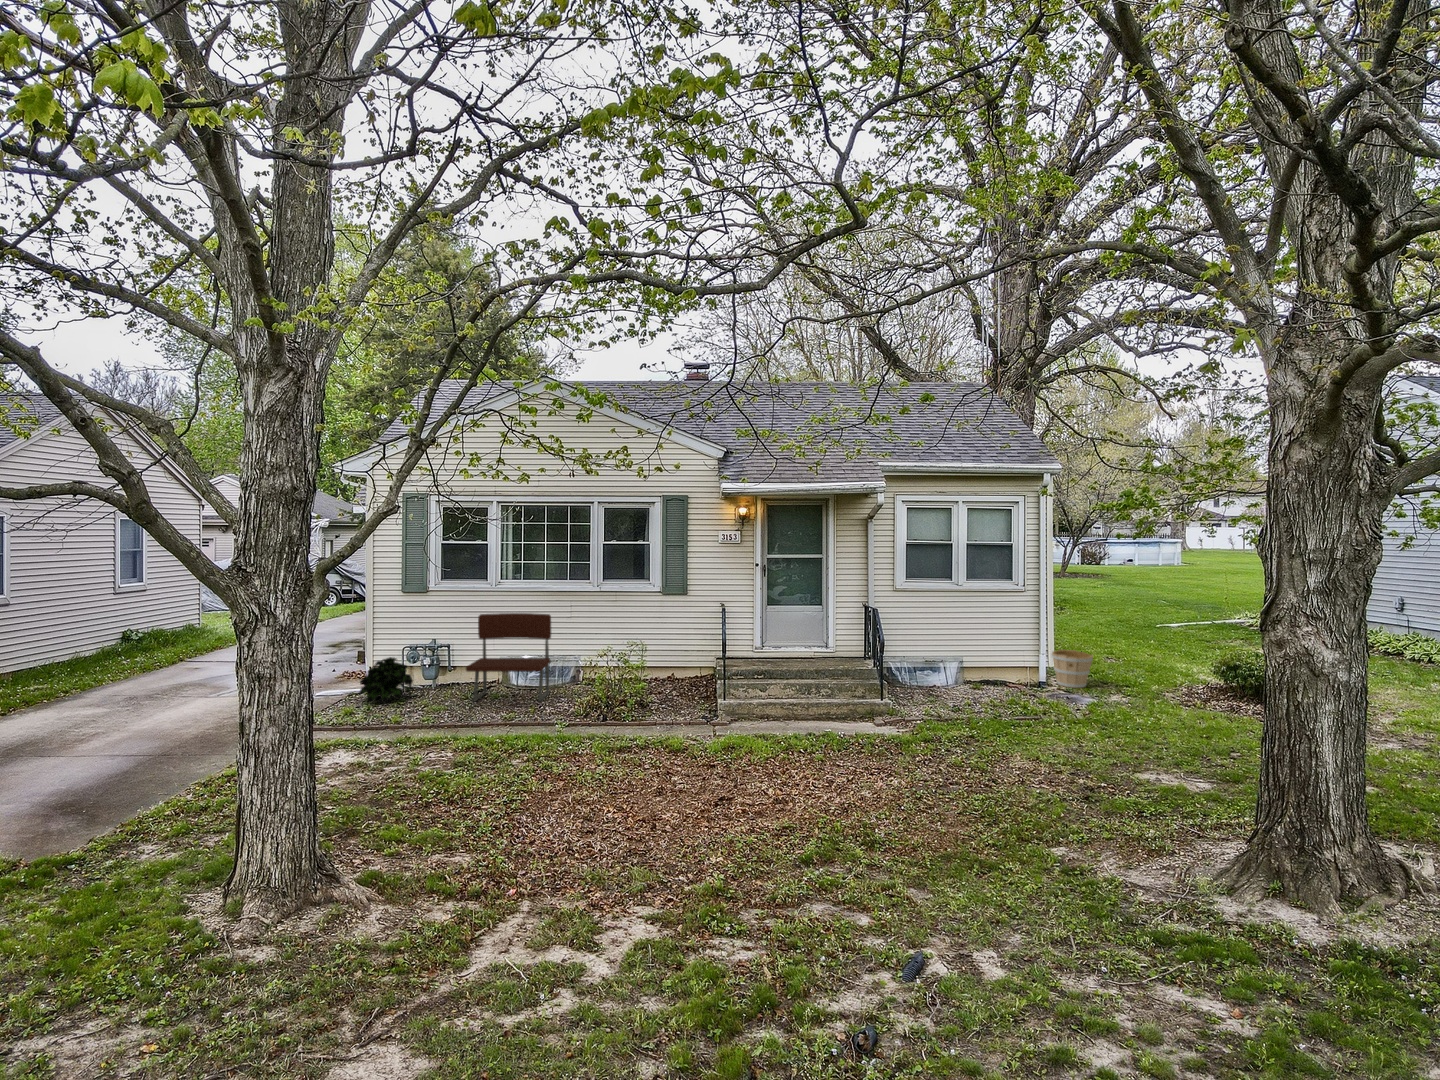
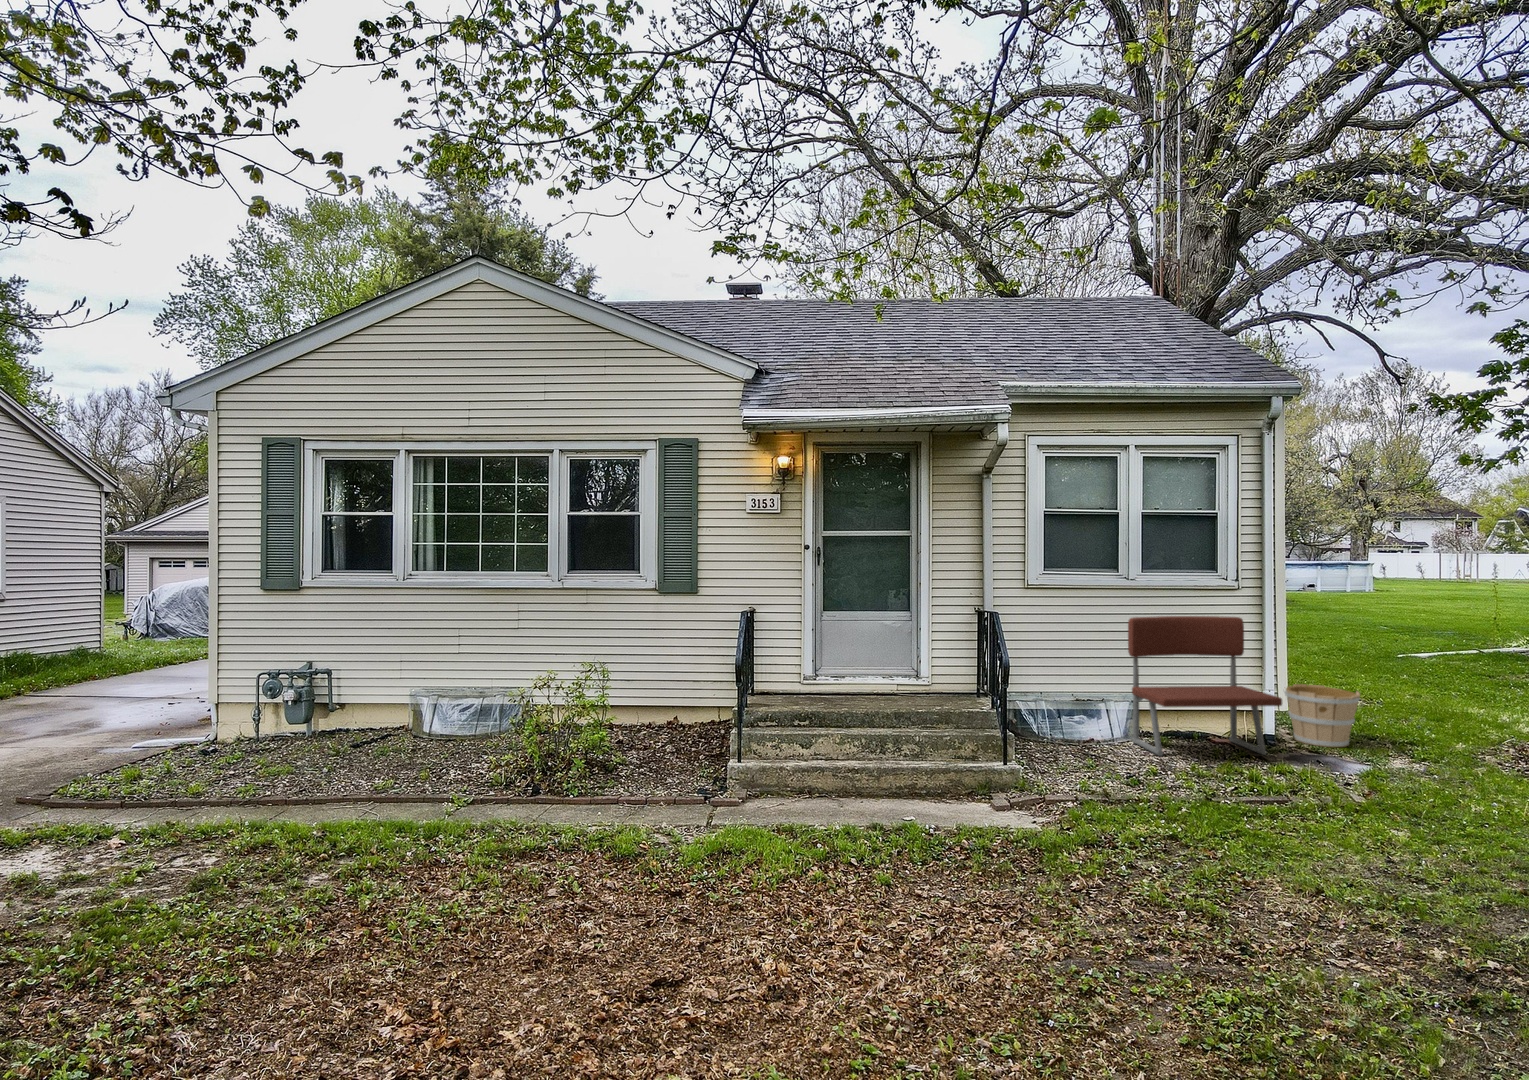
bench: present [466,613,551,701] -> present [1128,616,1282,756]
potted plant: present [359,657,413,703] -> none [175,687,275,760]

